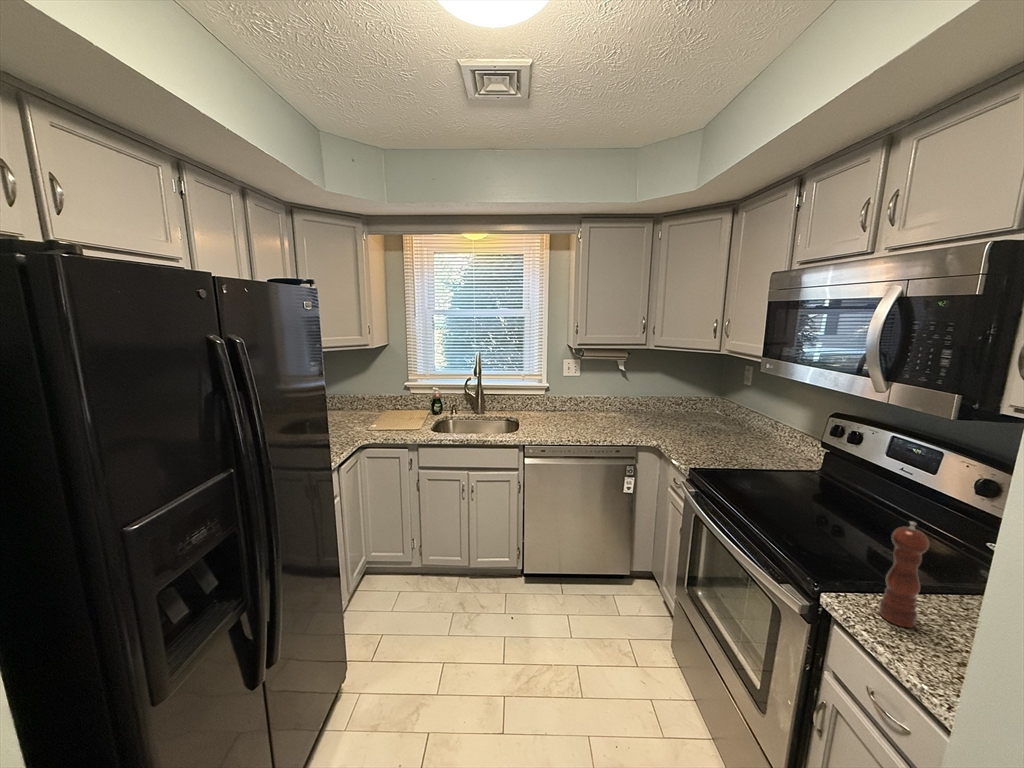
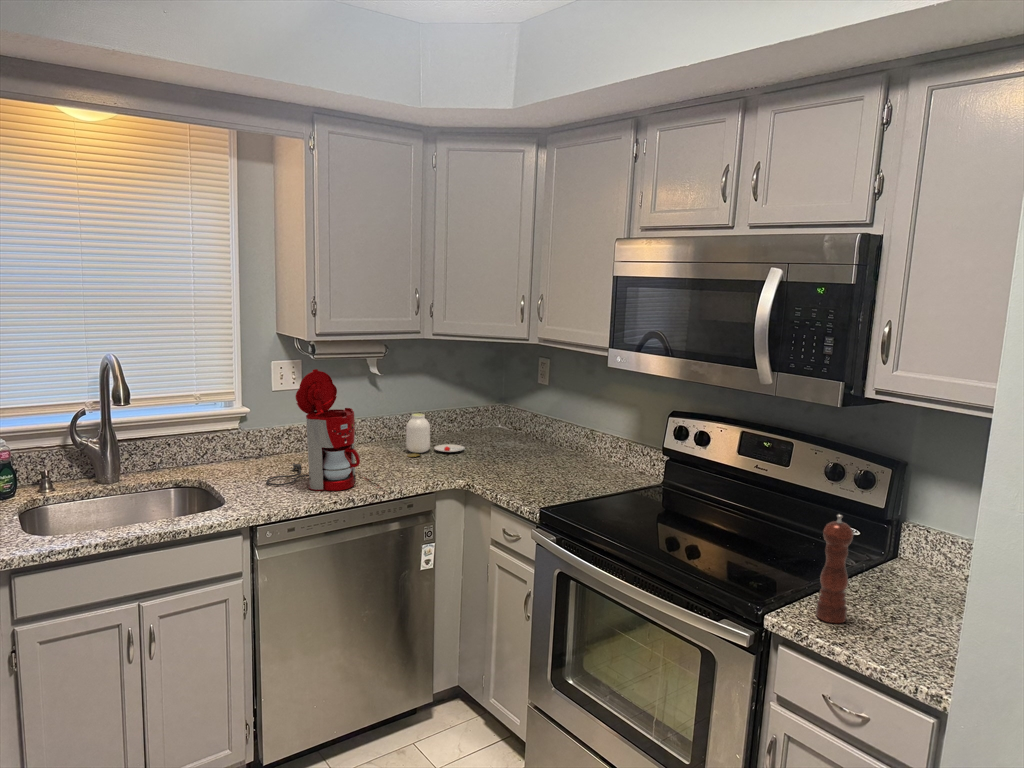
coffee maker: none [546,364,593,434] -> present [266,369,360,491]
jar: none [635,396,676,423] -> present [406,414,465,457]

